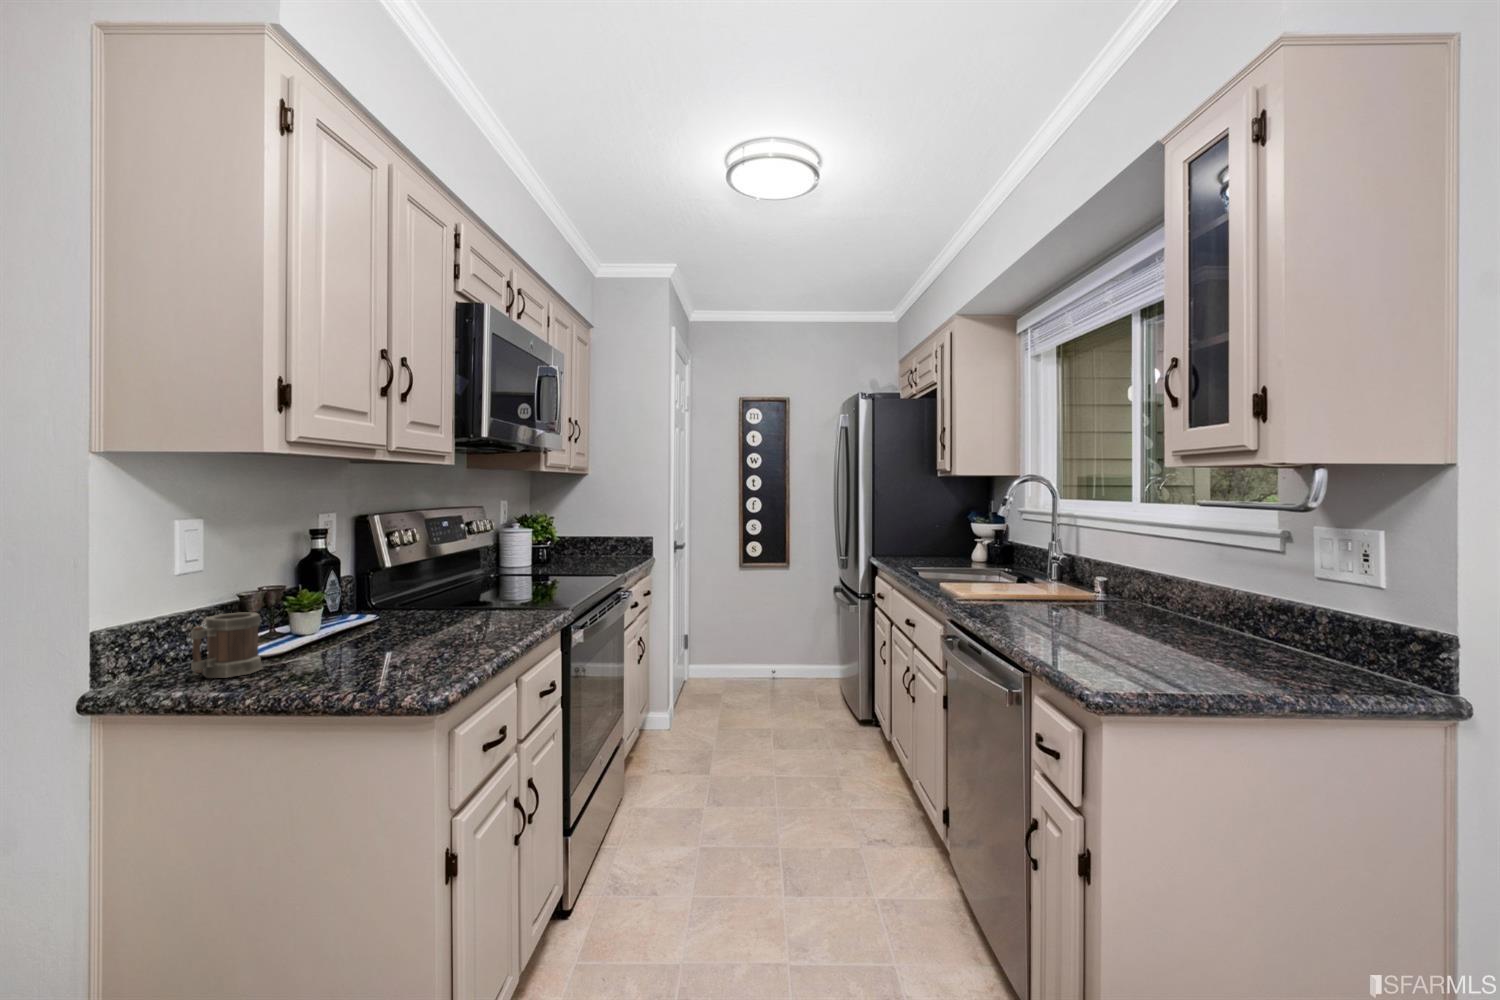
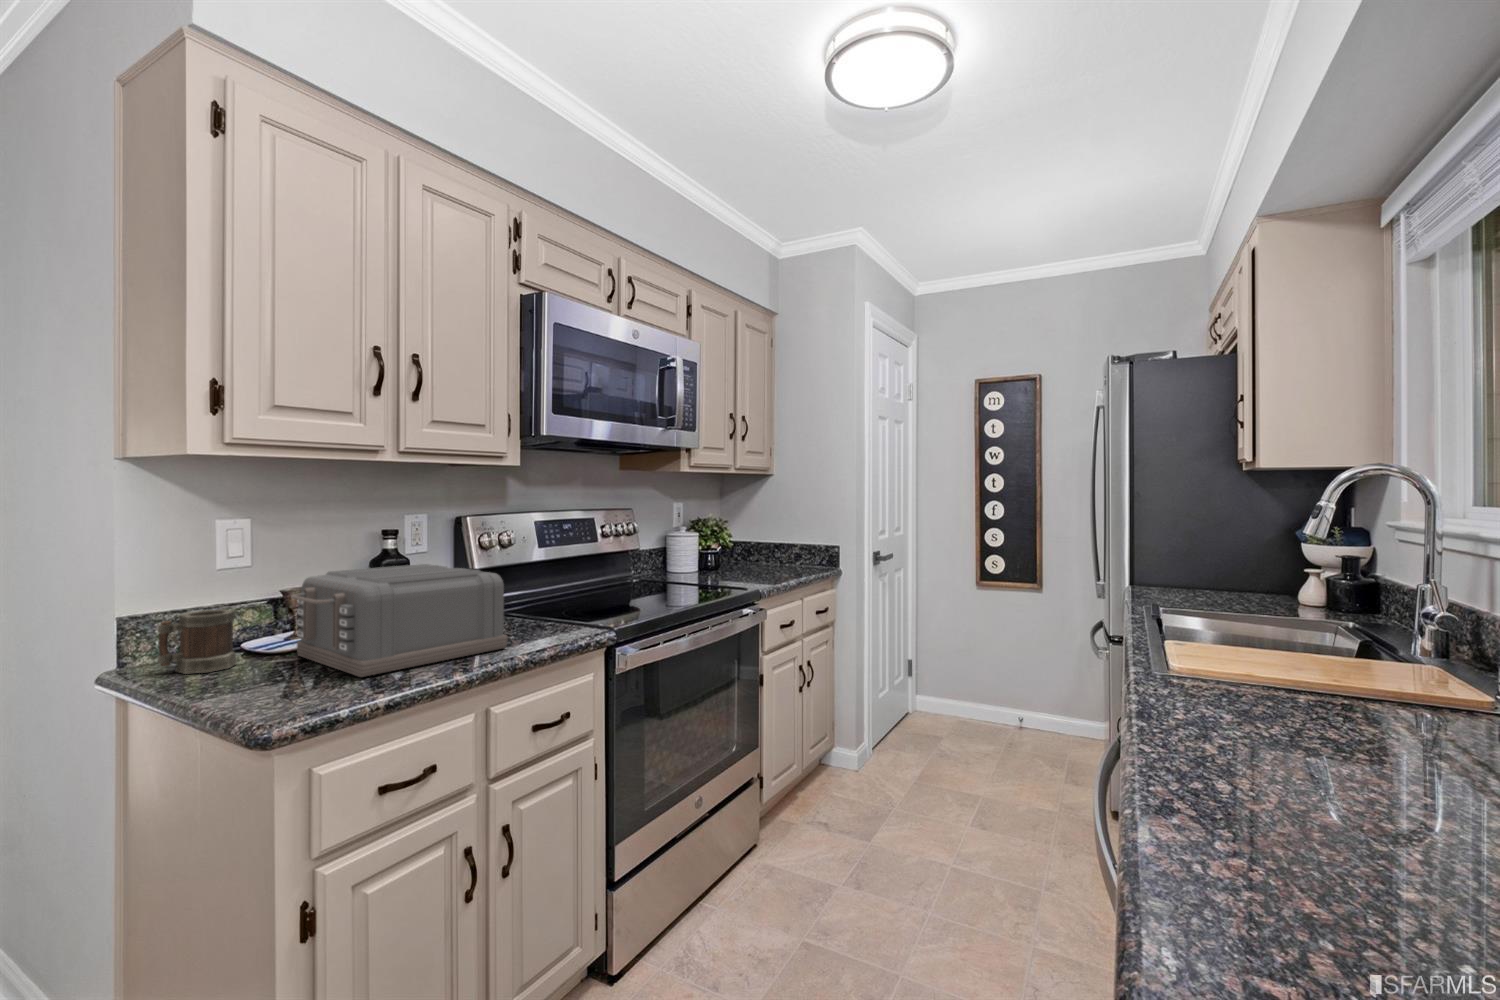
toaster: none [305,561,506,658] -> present [291,564,507,677]

